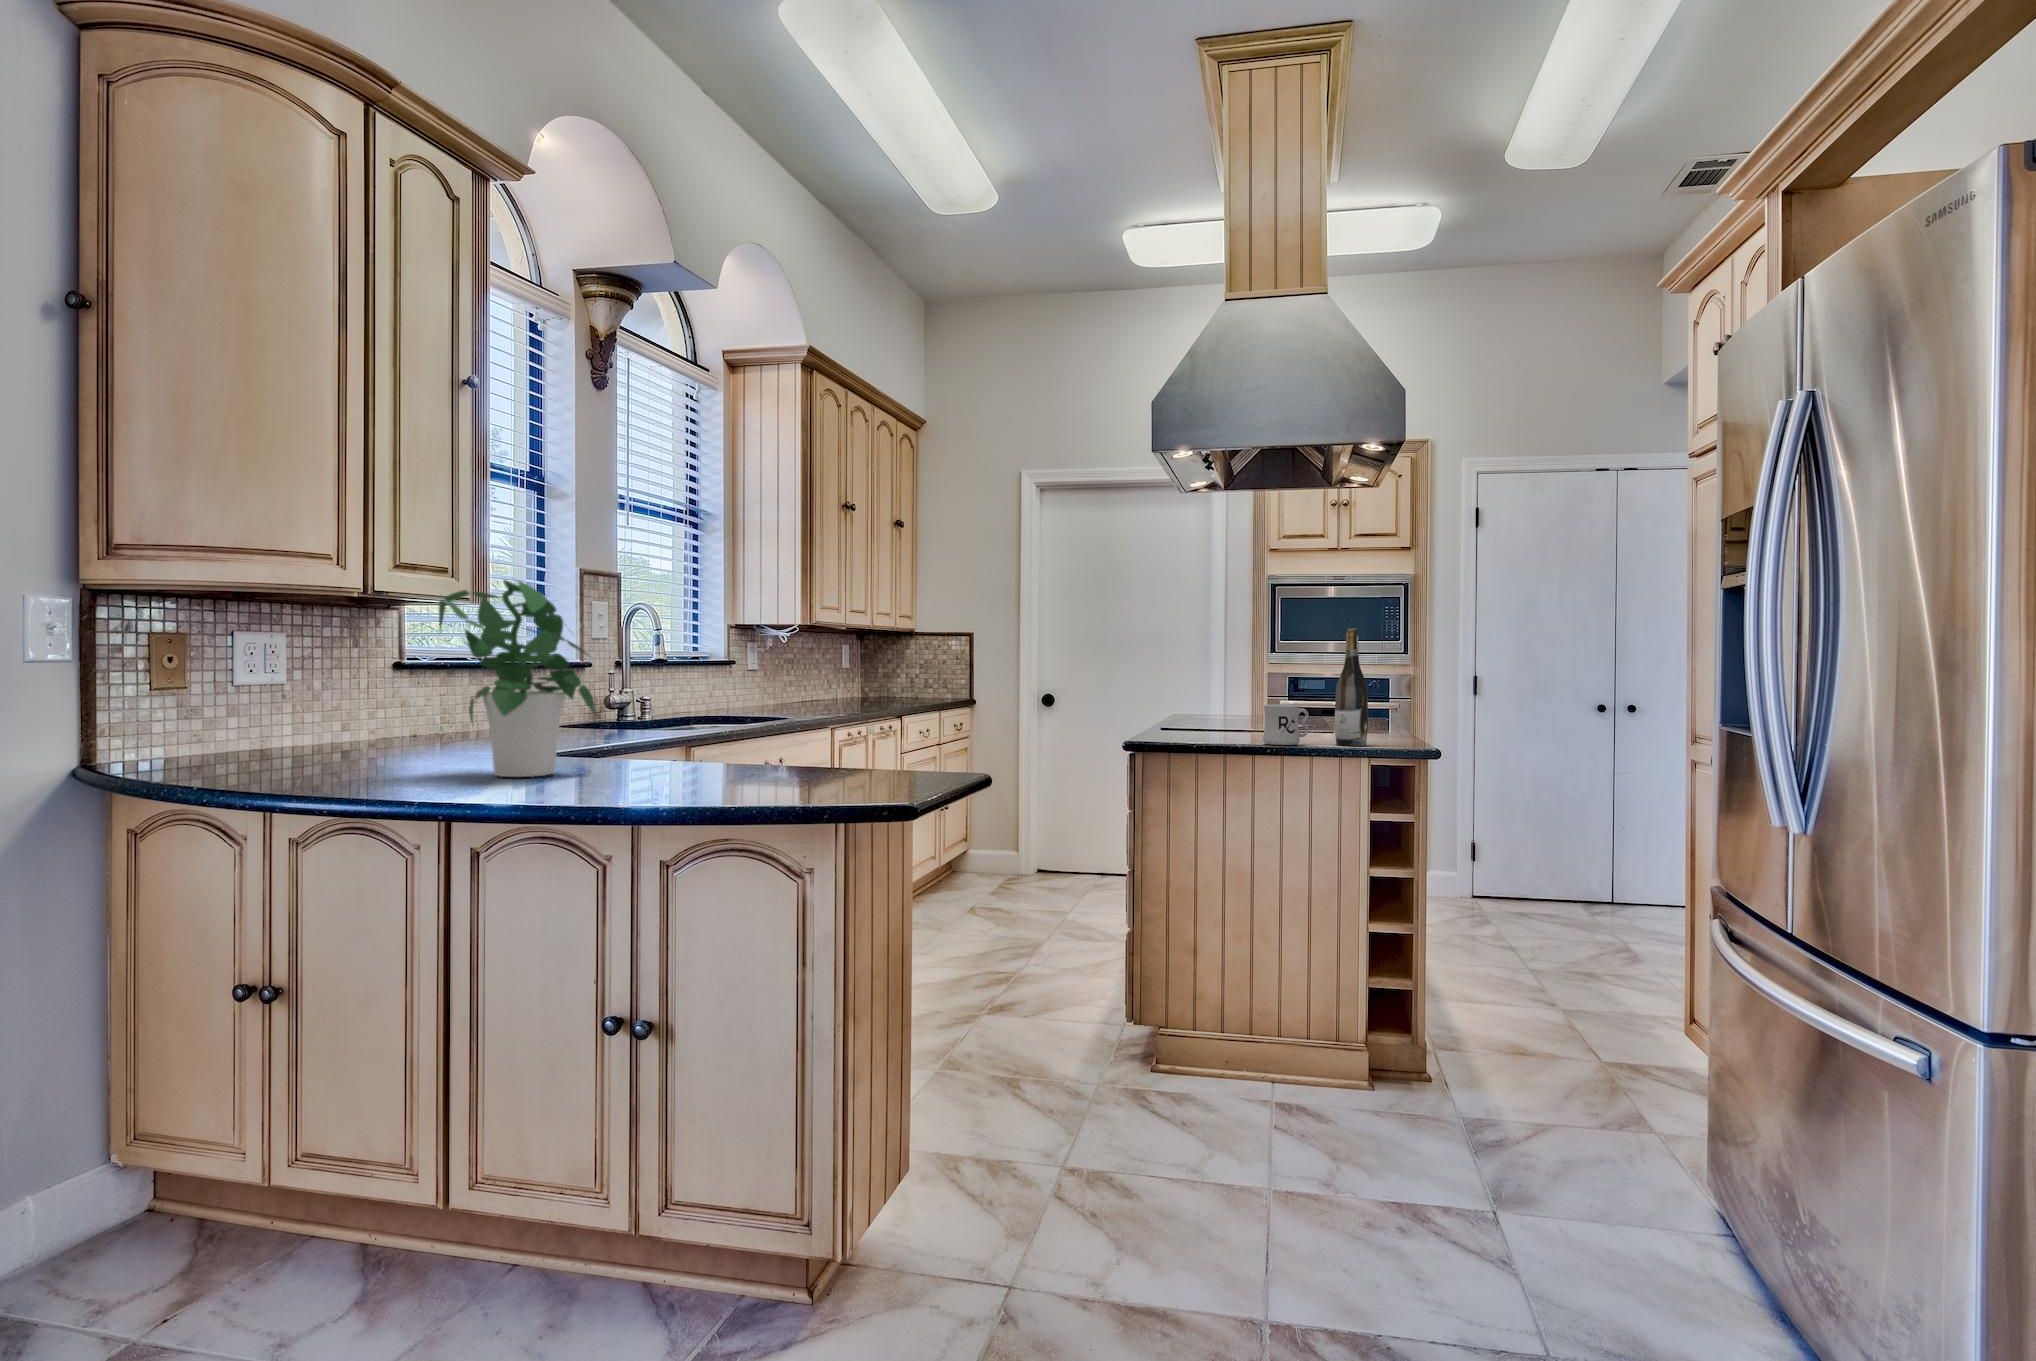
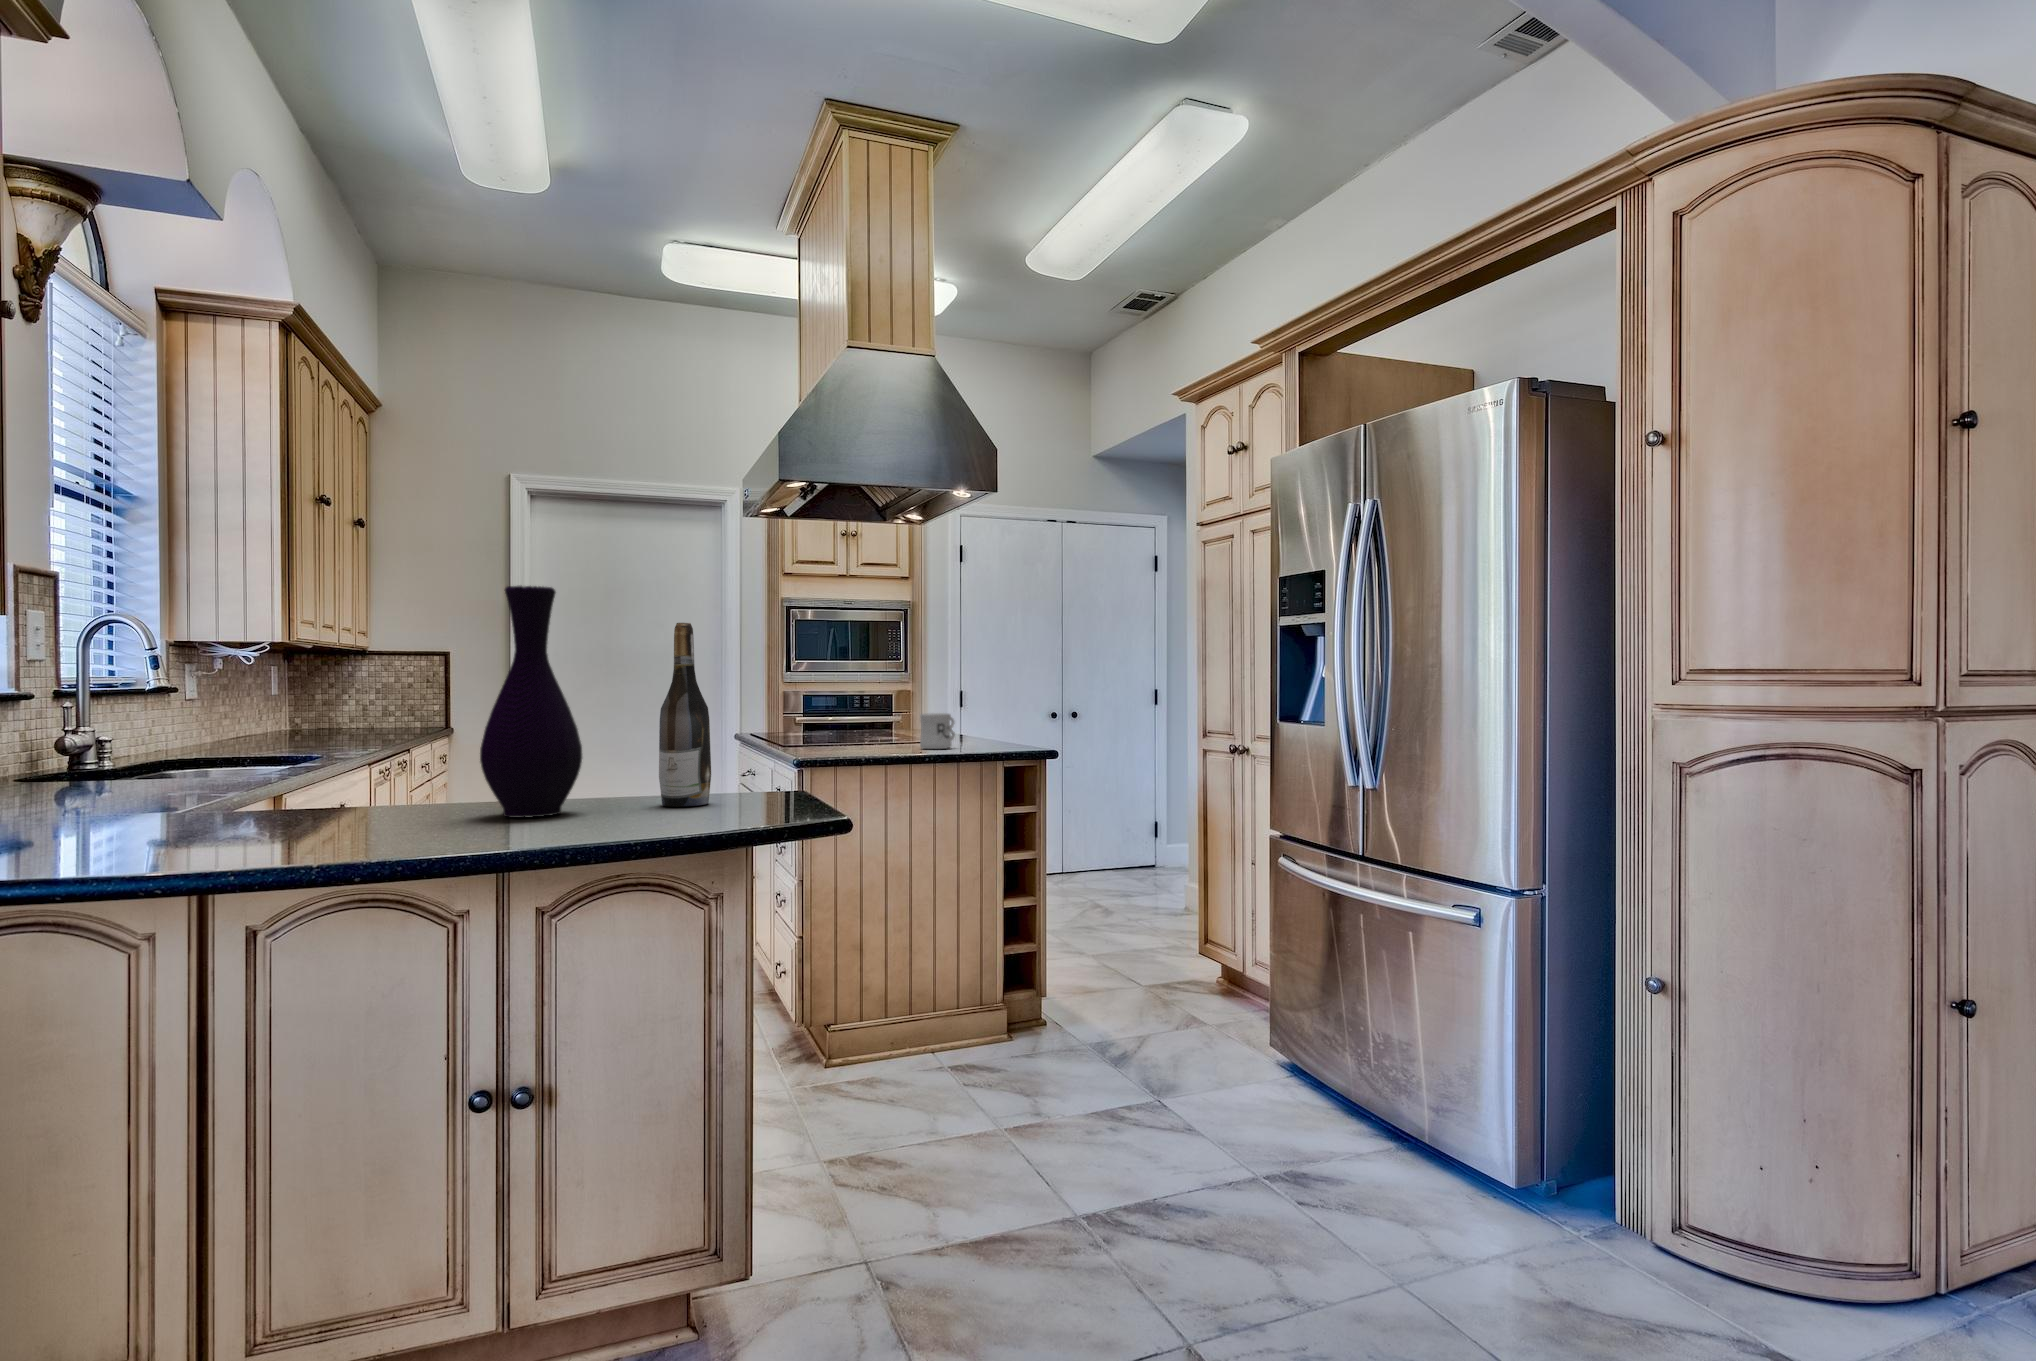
vase: none [651,578,738,785] -> present [480,586,582,818]
potted plant: present [439,580,595,777] -> none [136,577,364,830]
wine bottle: present [1335,628,1368,746] -> present [659,623,711,806]

